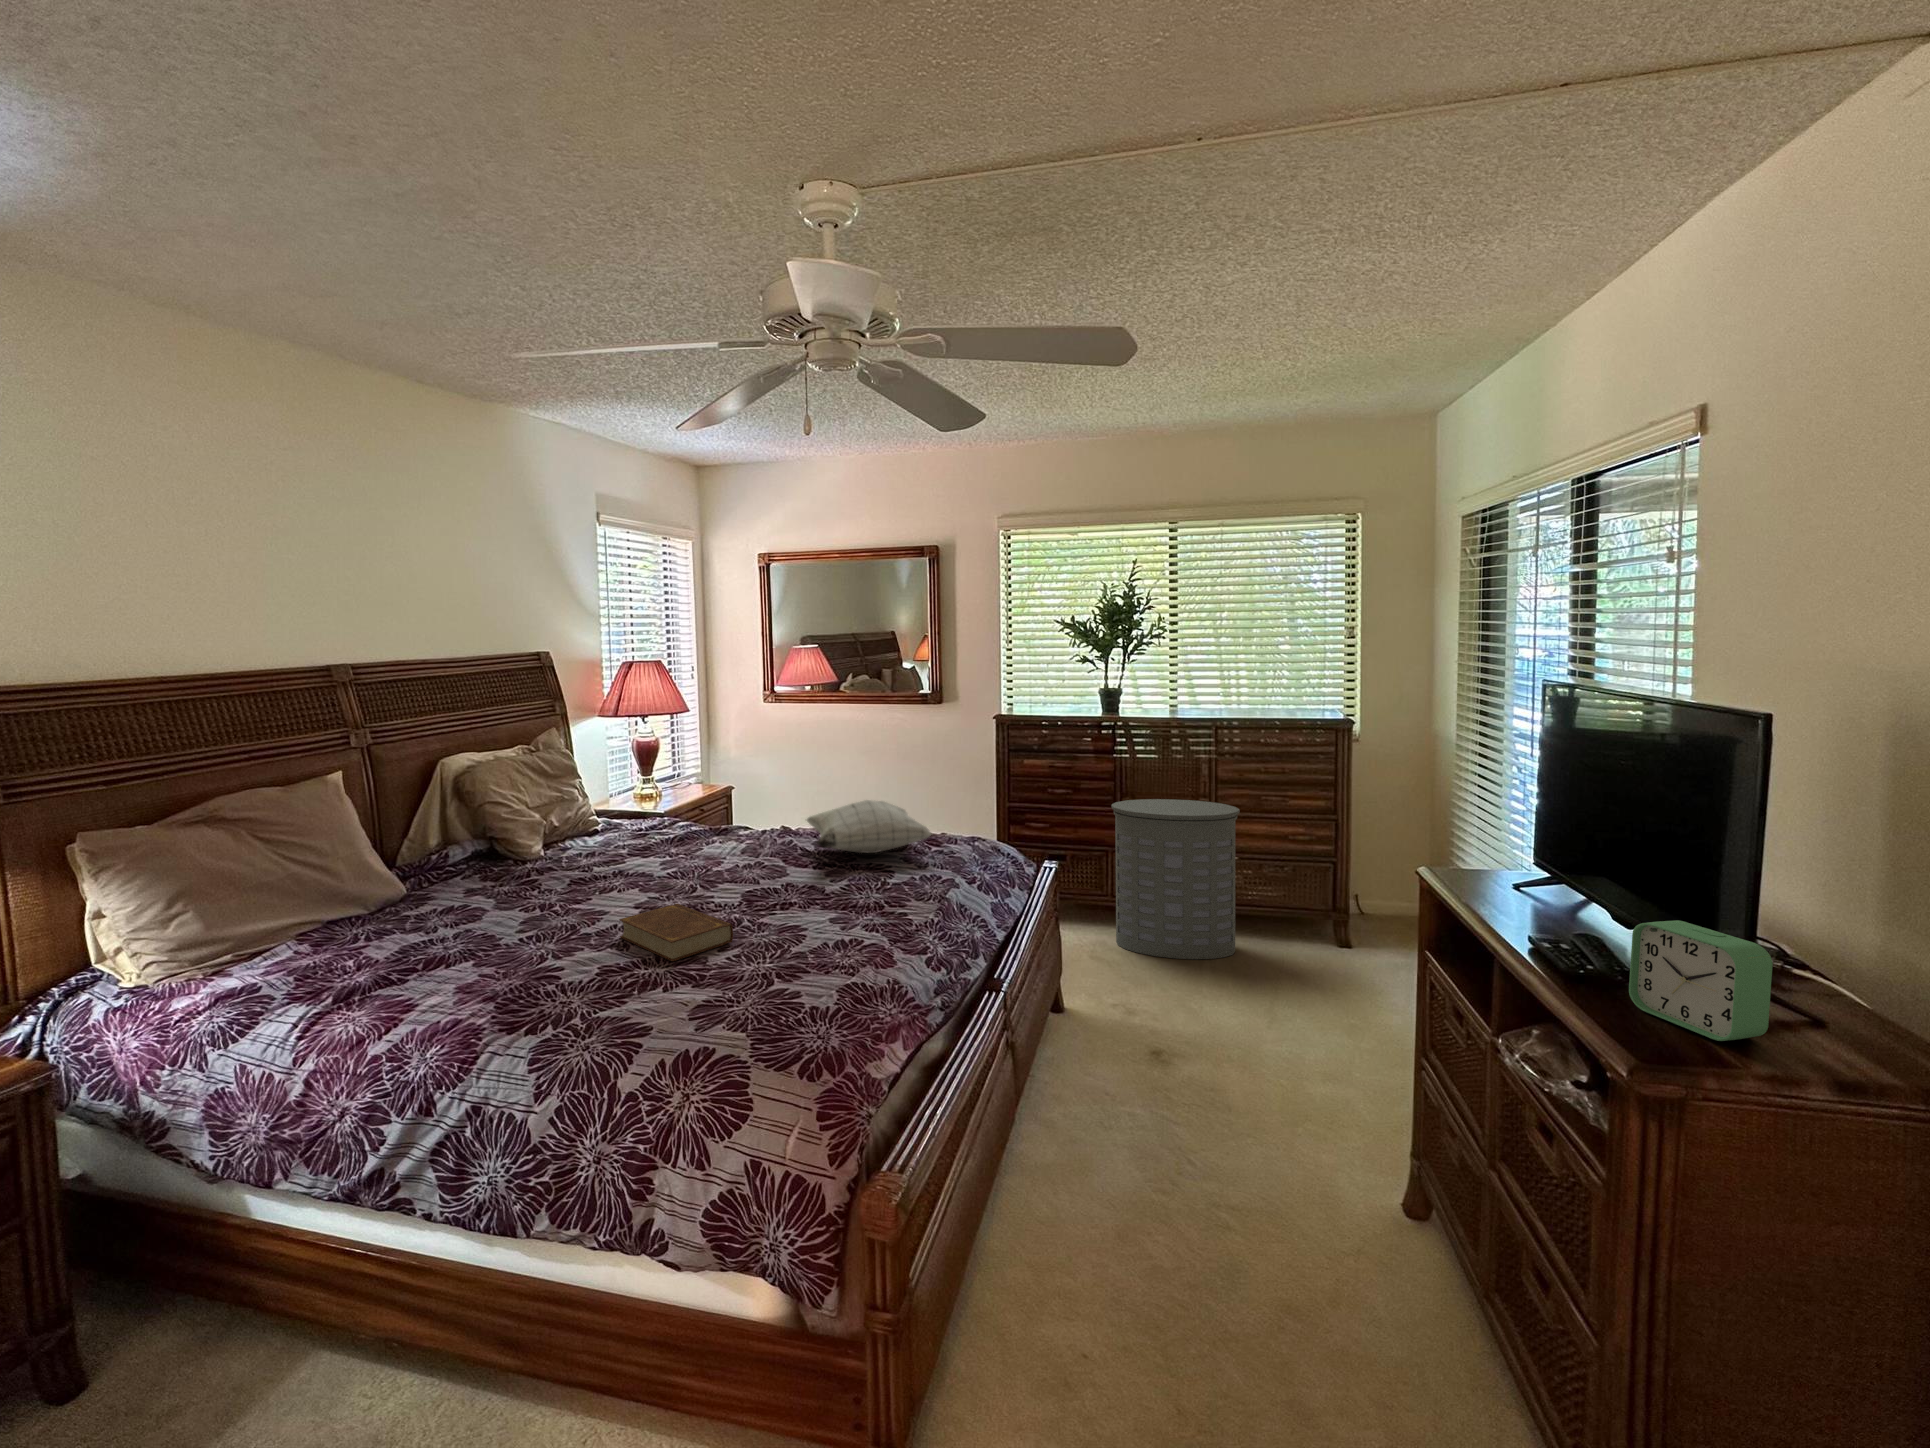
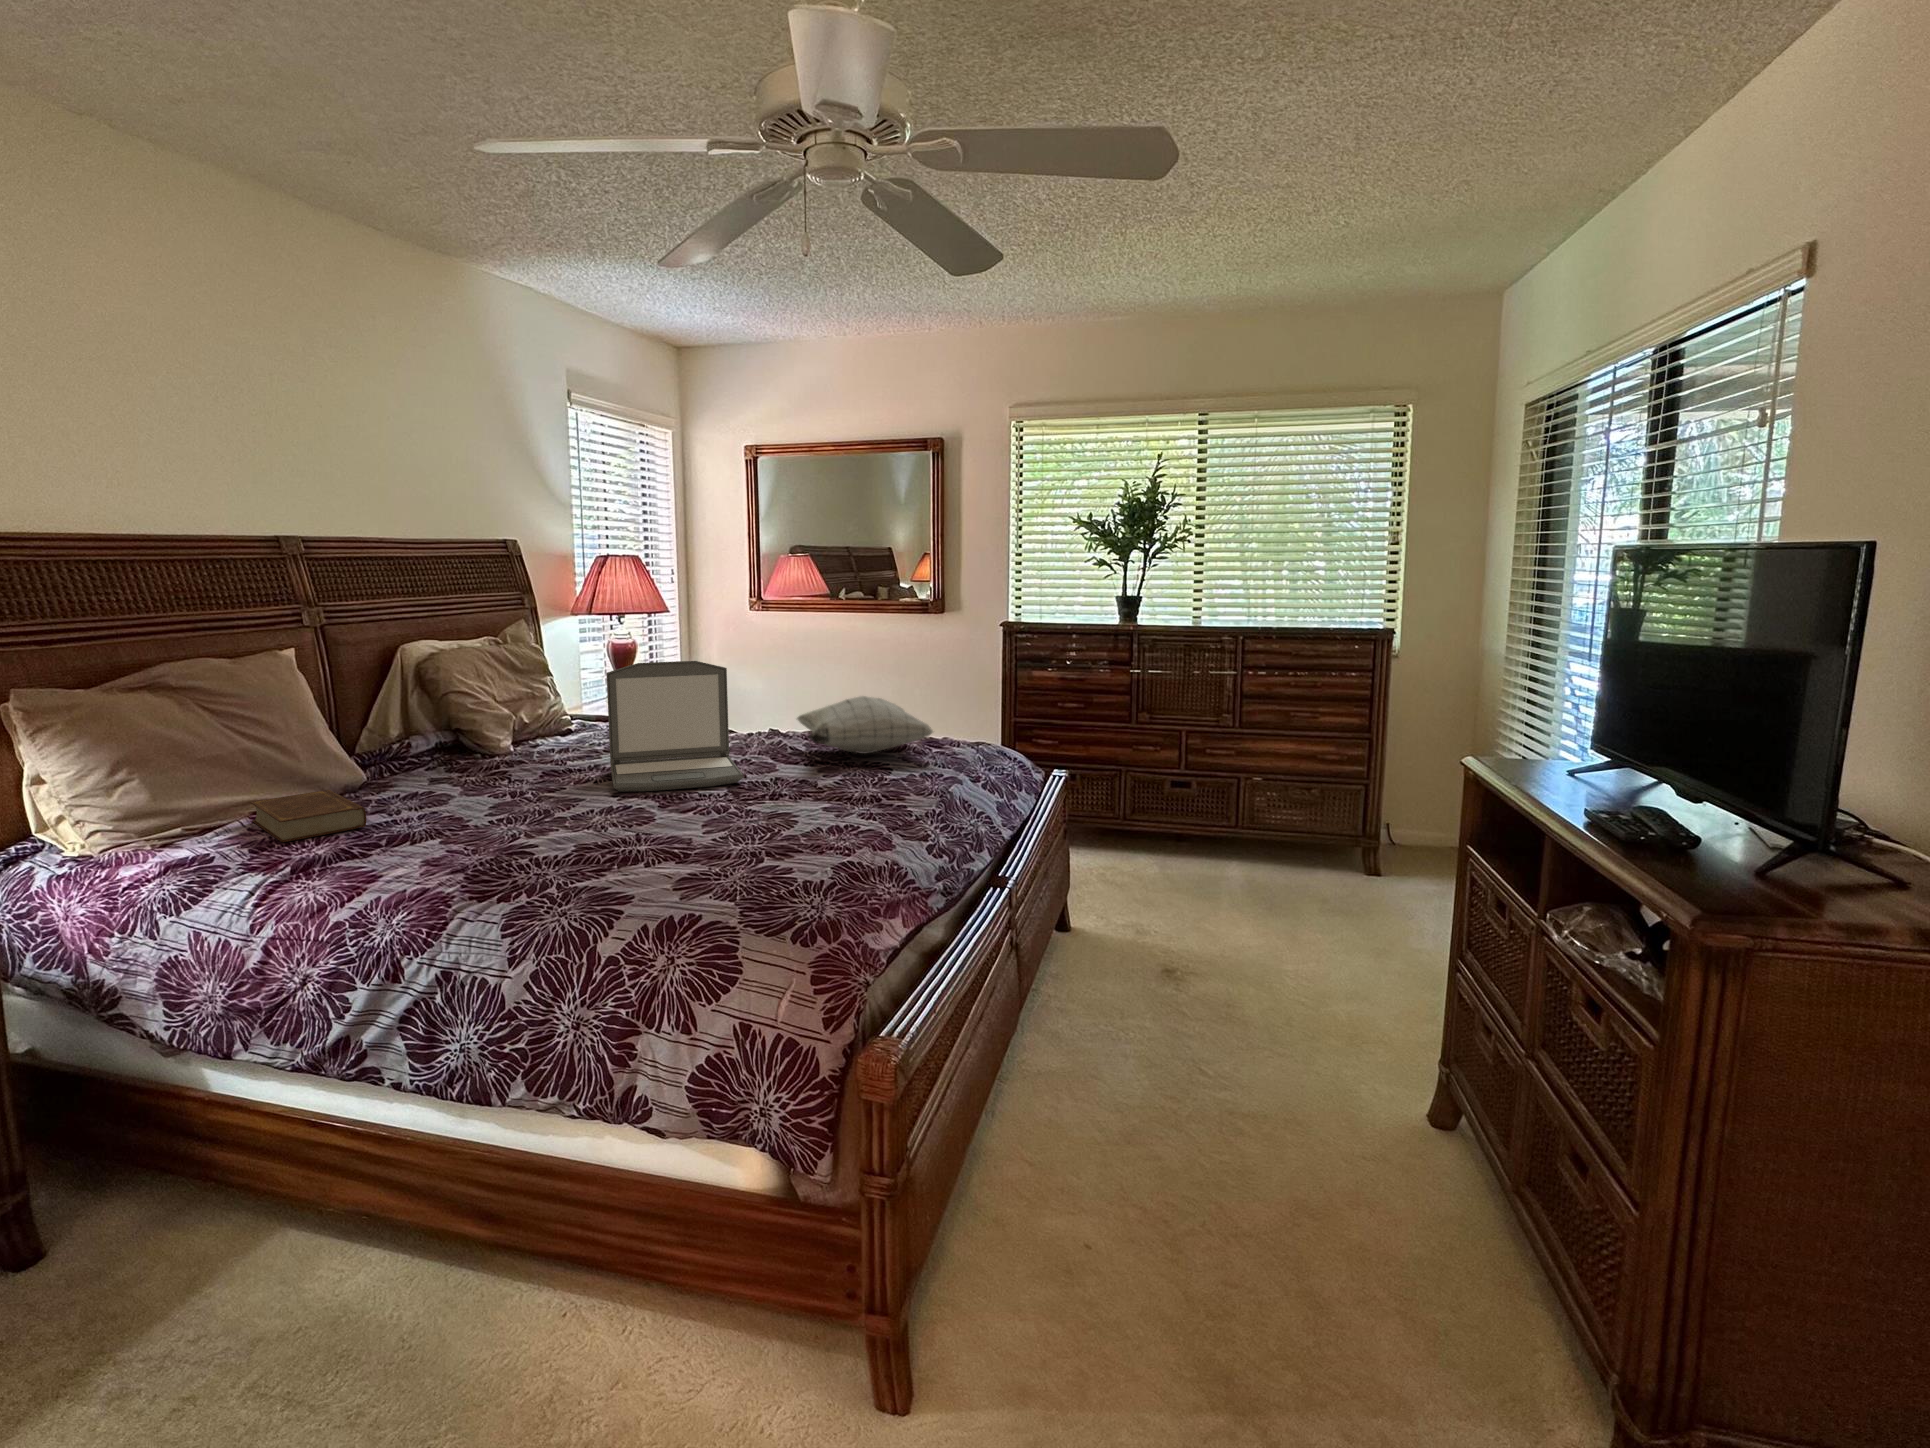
laptop: none [631,774,756,902] -> present [606,661,743,792]
laundry hamper: present [1111,799,1240,959] -> none [1129,715,1269,885]
book: present [619,904,733,961] -> present [251,790,366,842]
alarm clock: present [1629,920,1773,1041] -> none [1688,779,1847,899]

